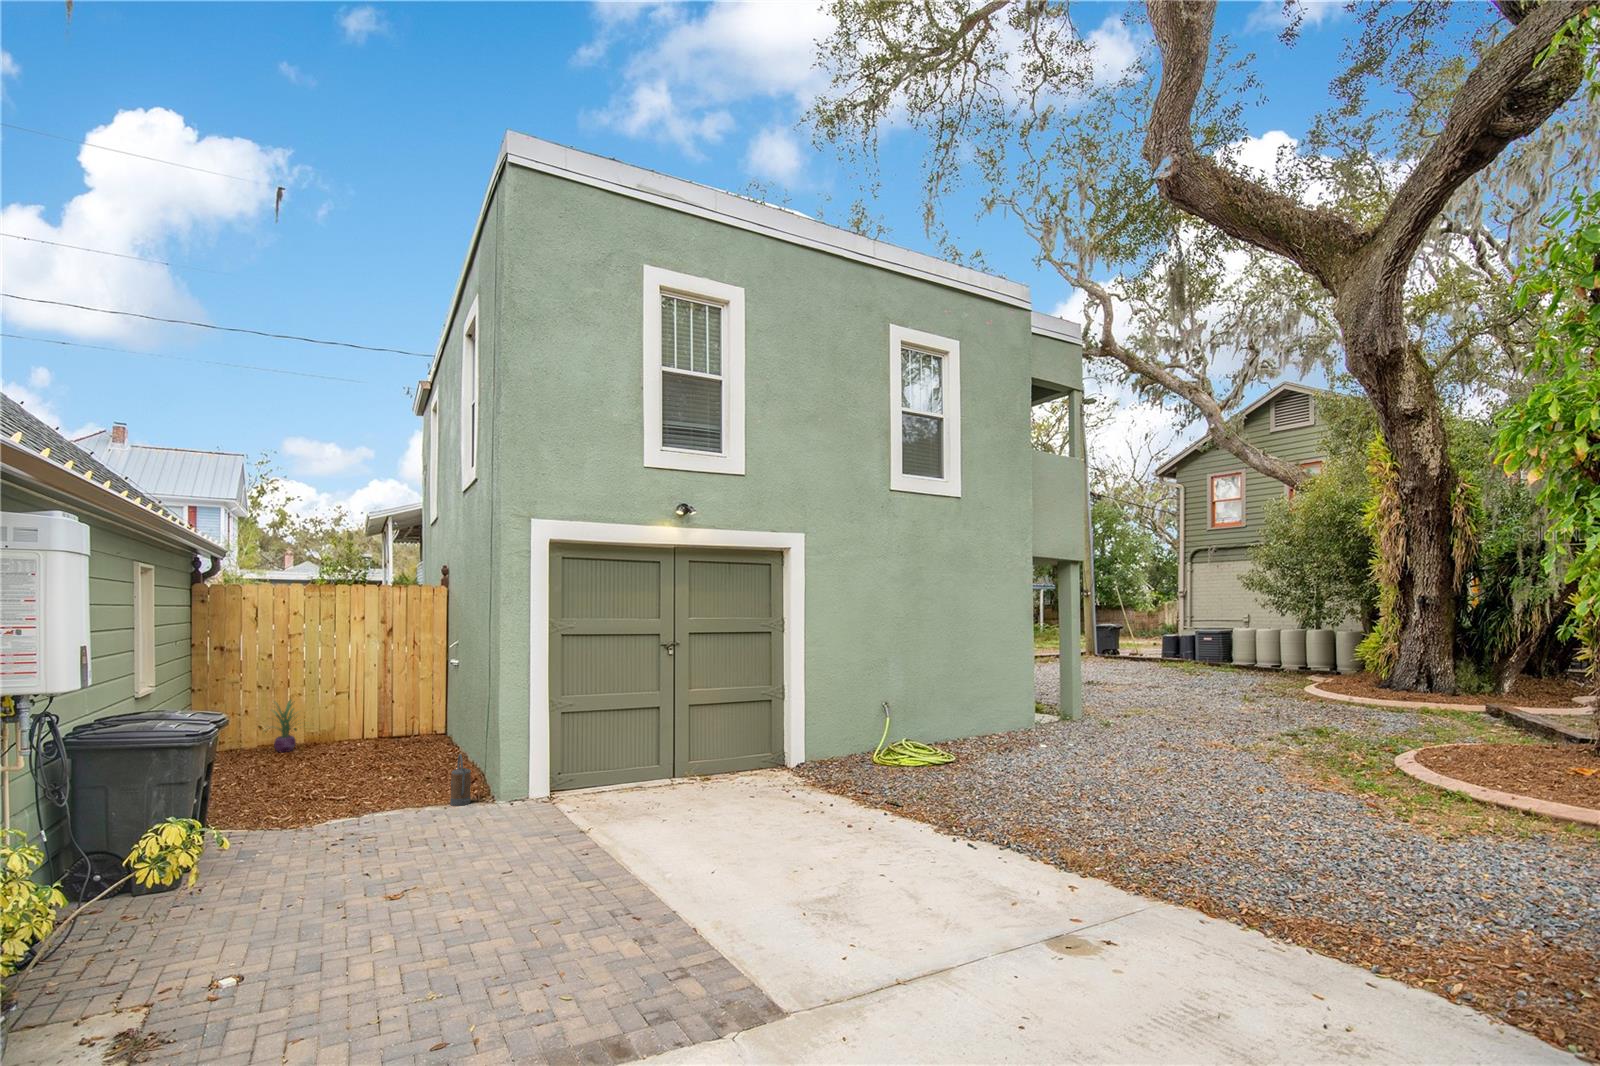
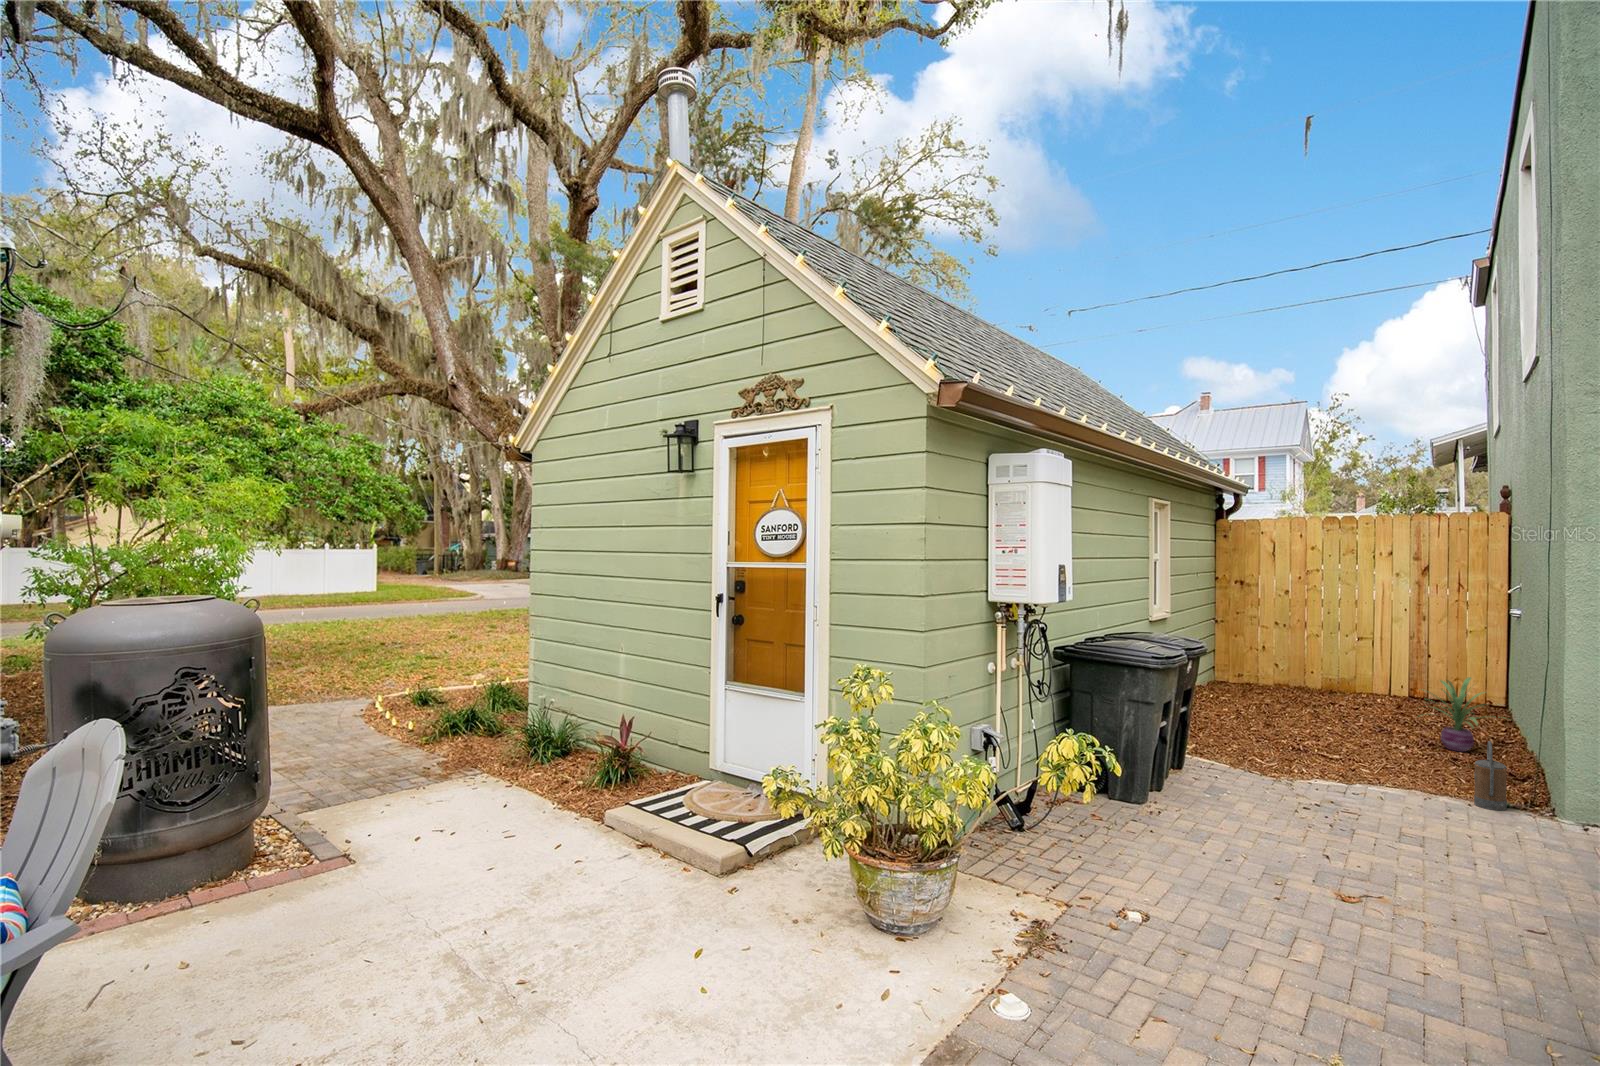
decorative plant: present [269,700,296,752] -> present [1428,677,1483,752]

